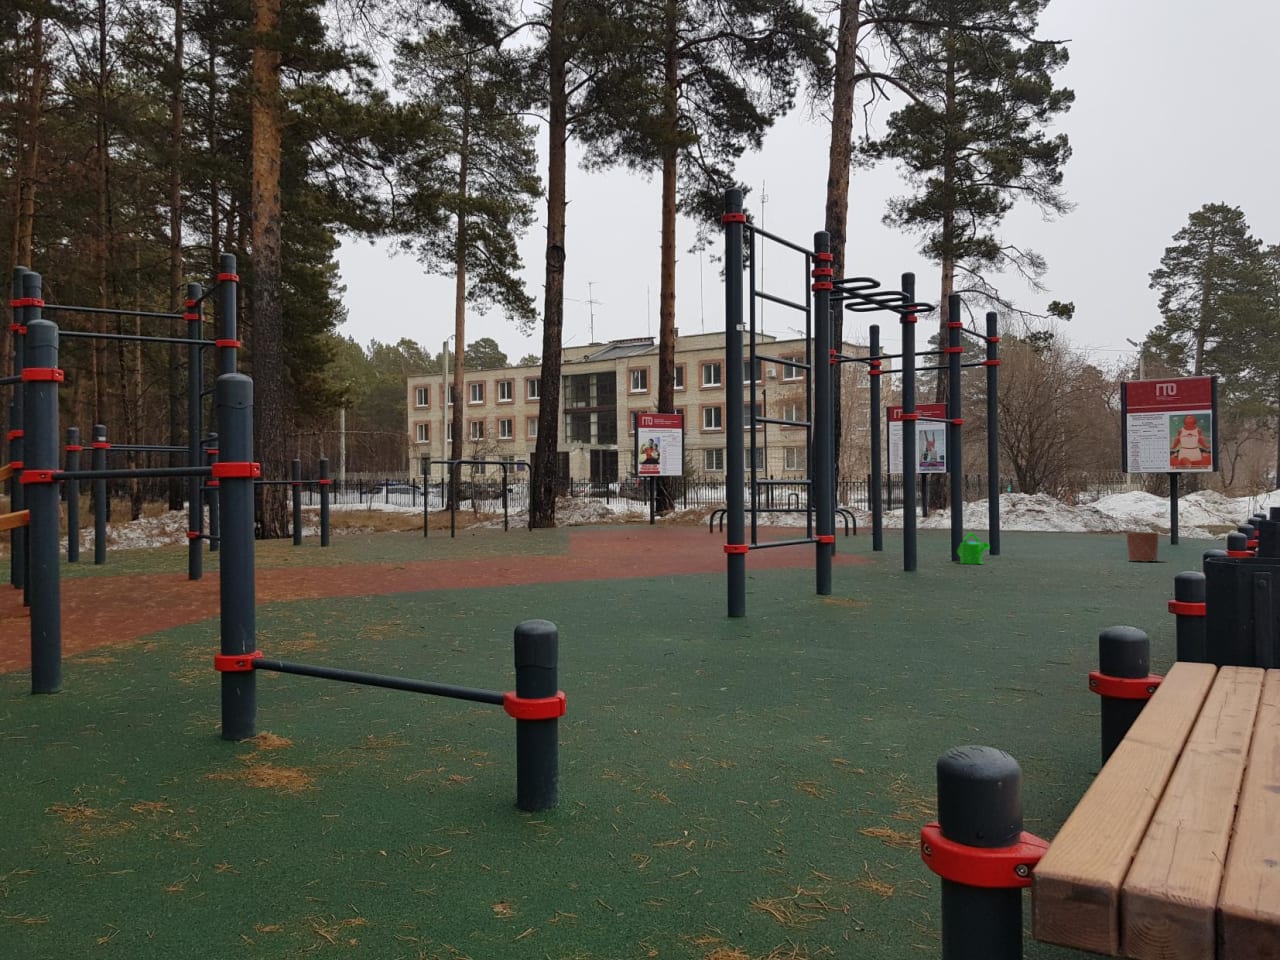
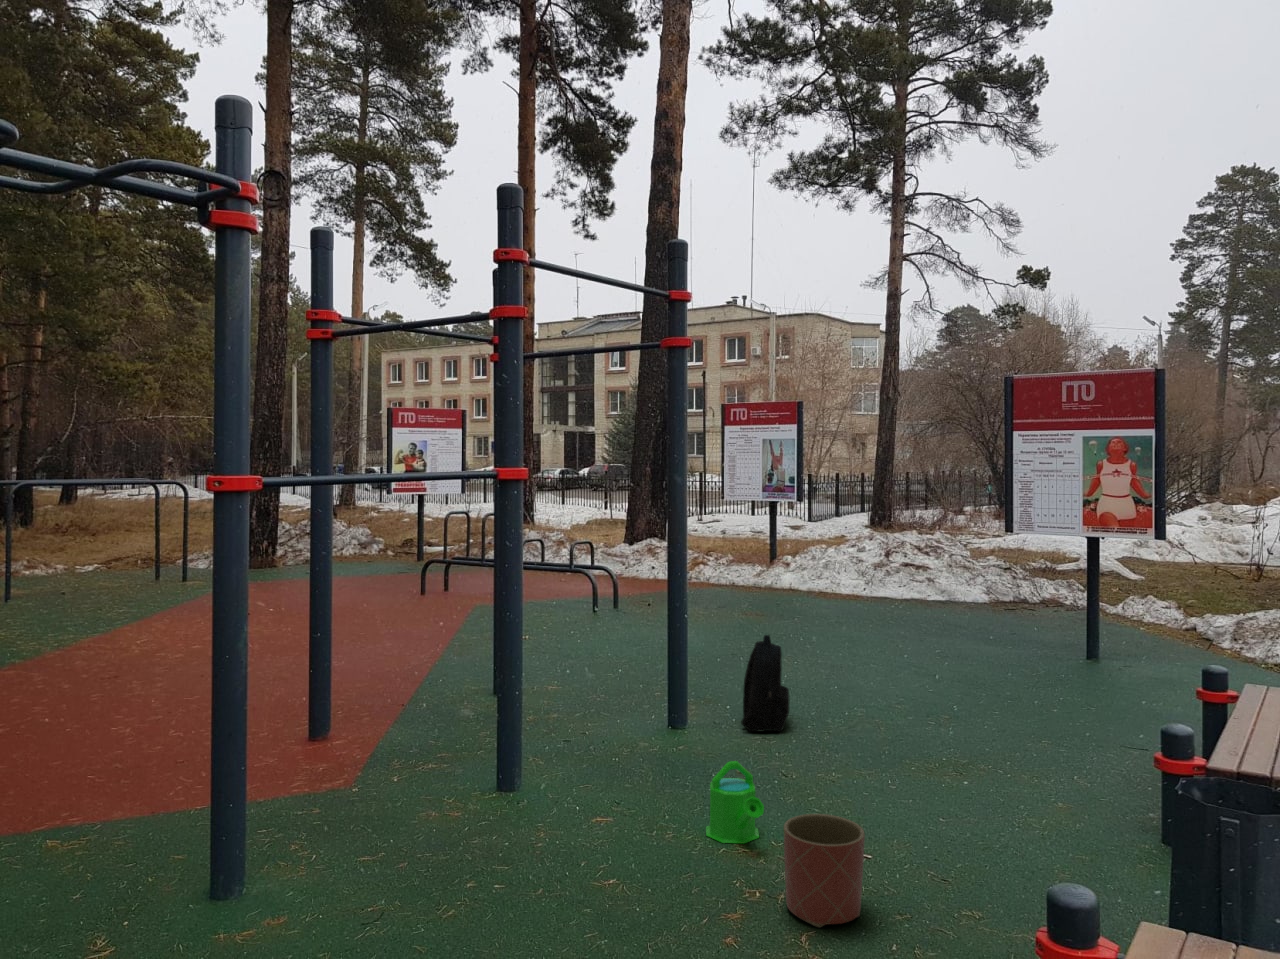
backpack: none [1035,504,1061,549] -> present [741,635,790,732]
watering can: present [957,533,990,564] -> present [706,761,764,844]

